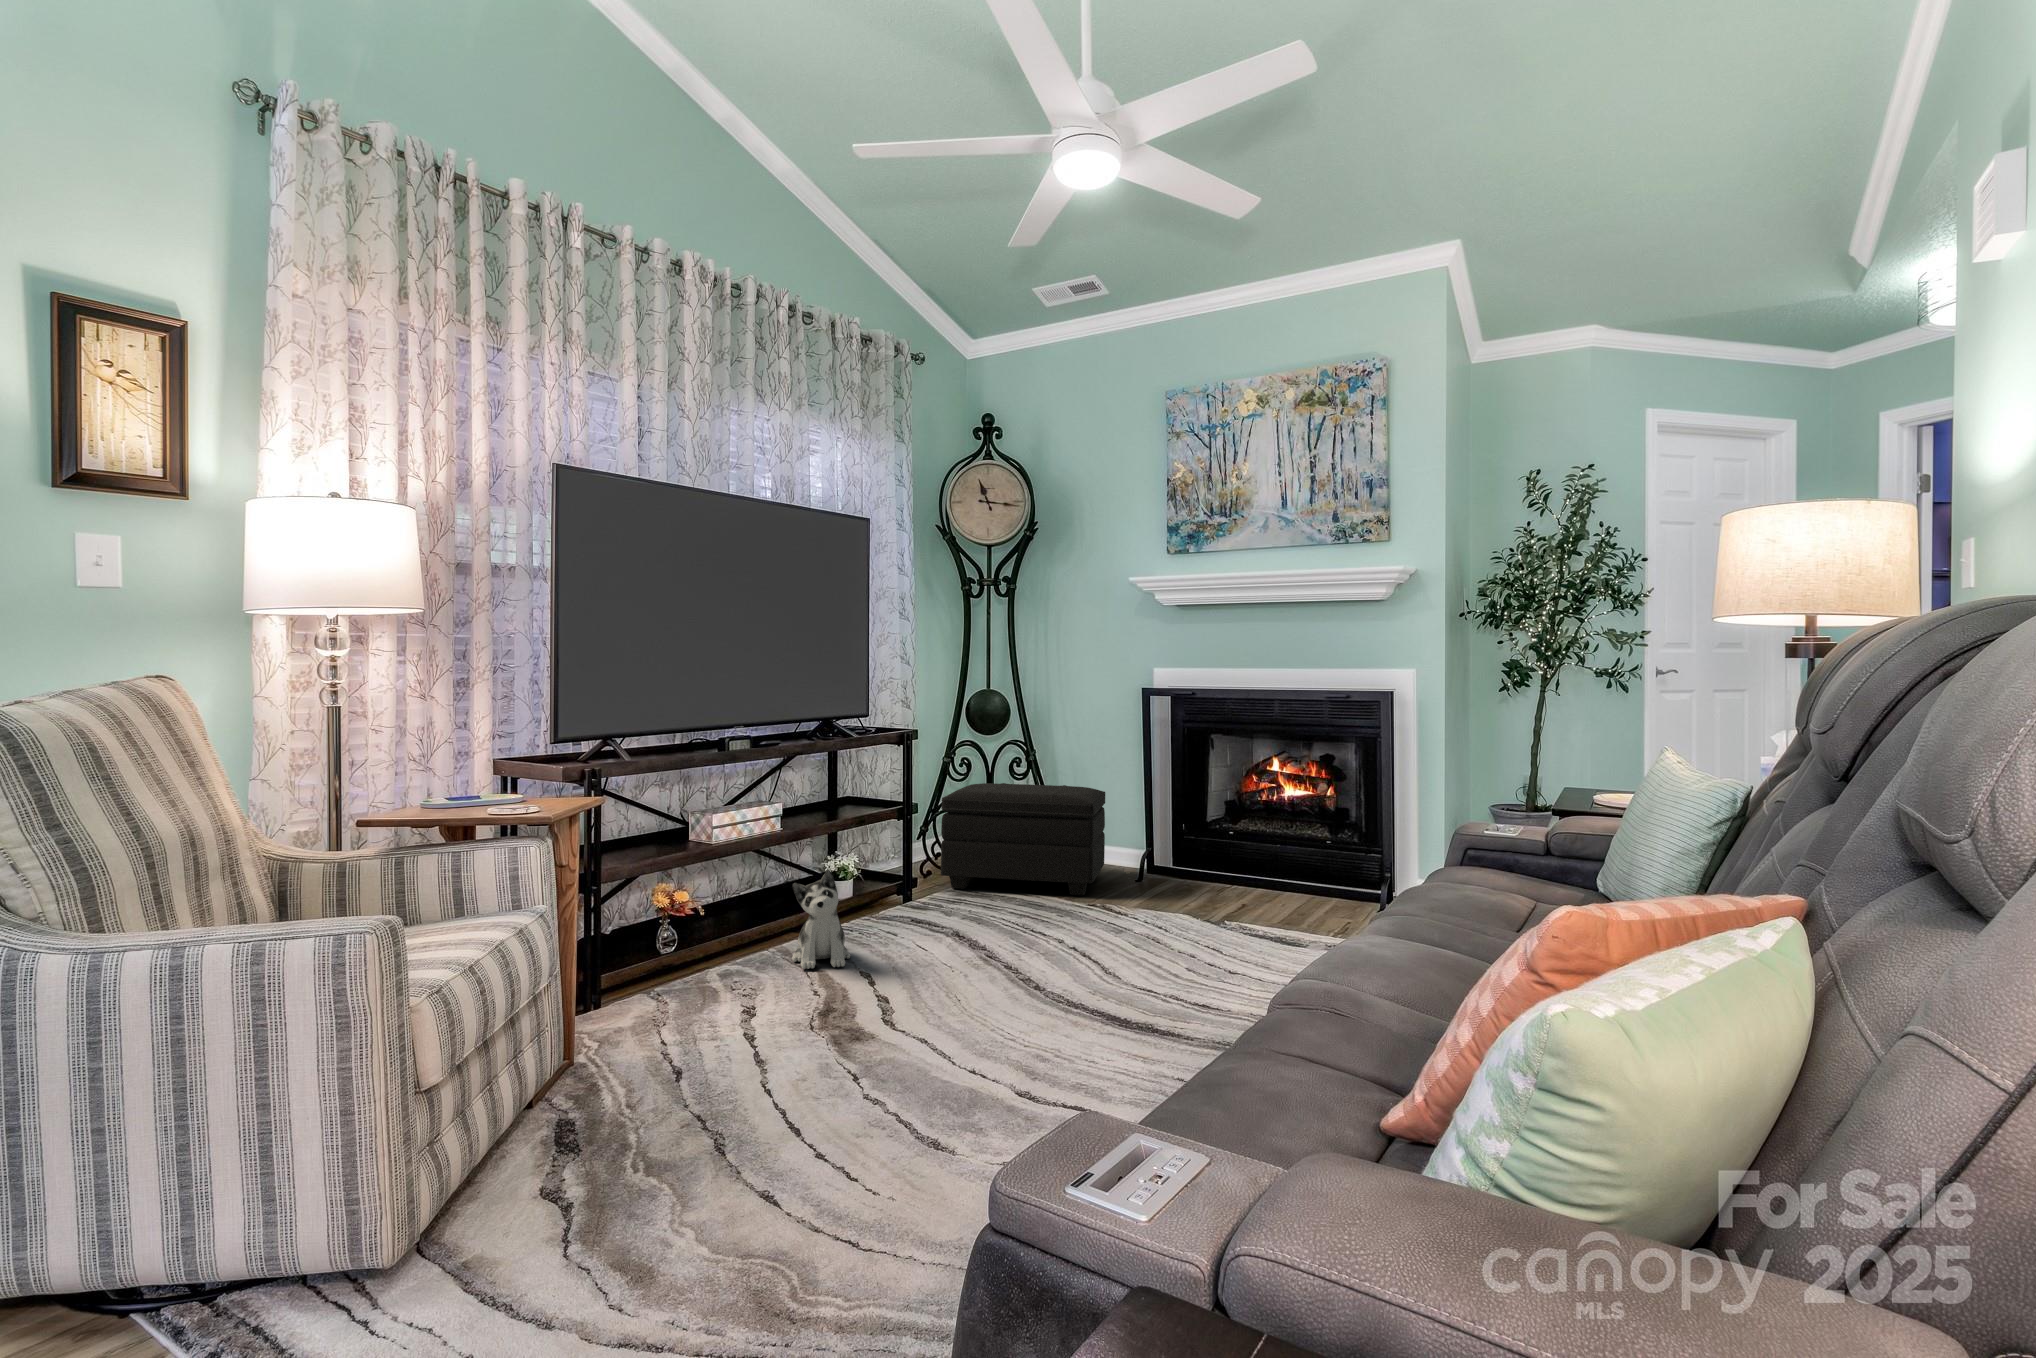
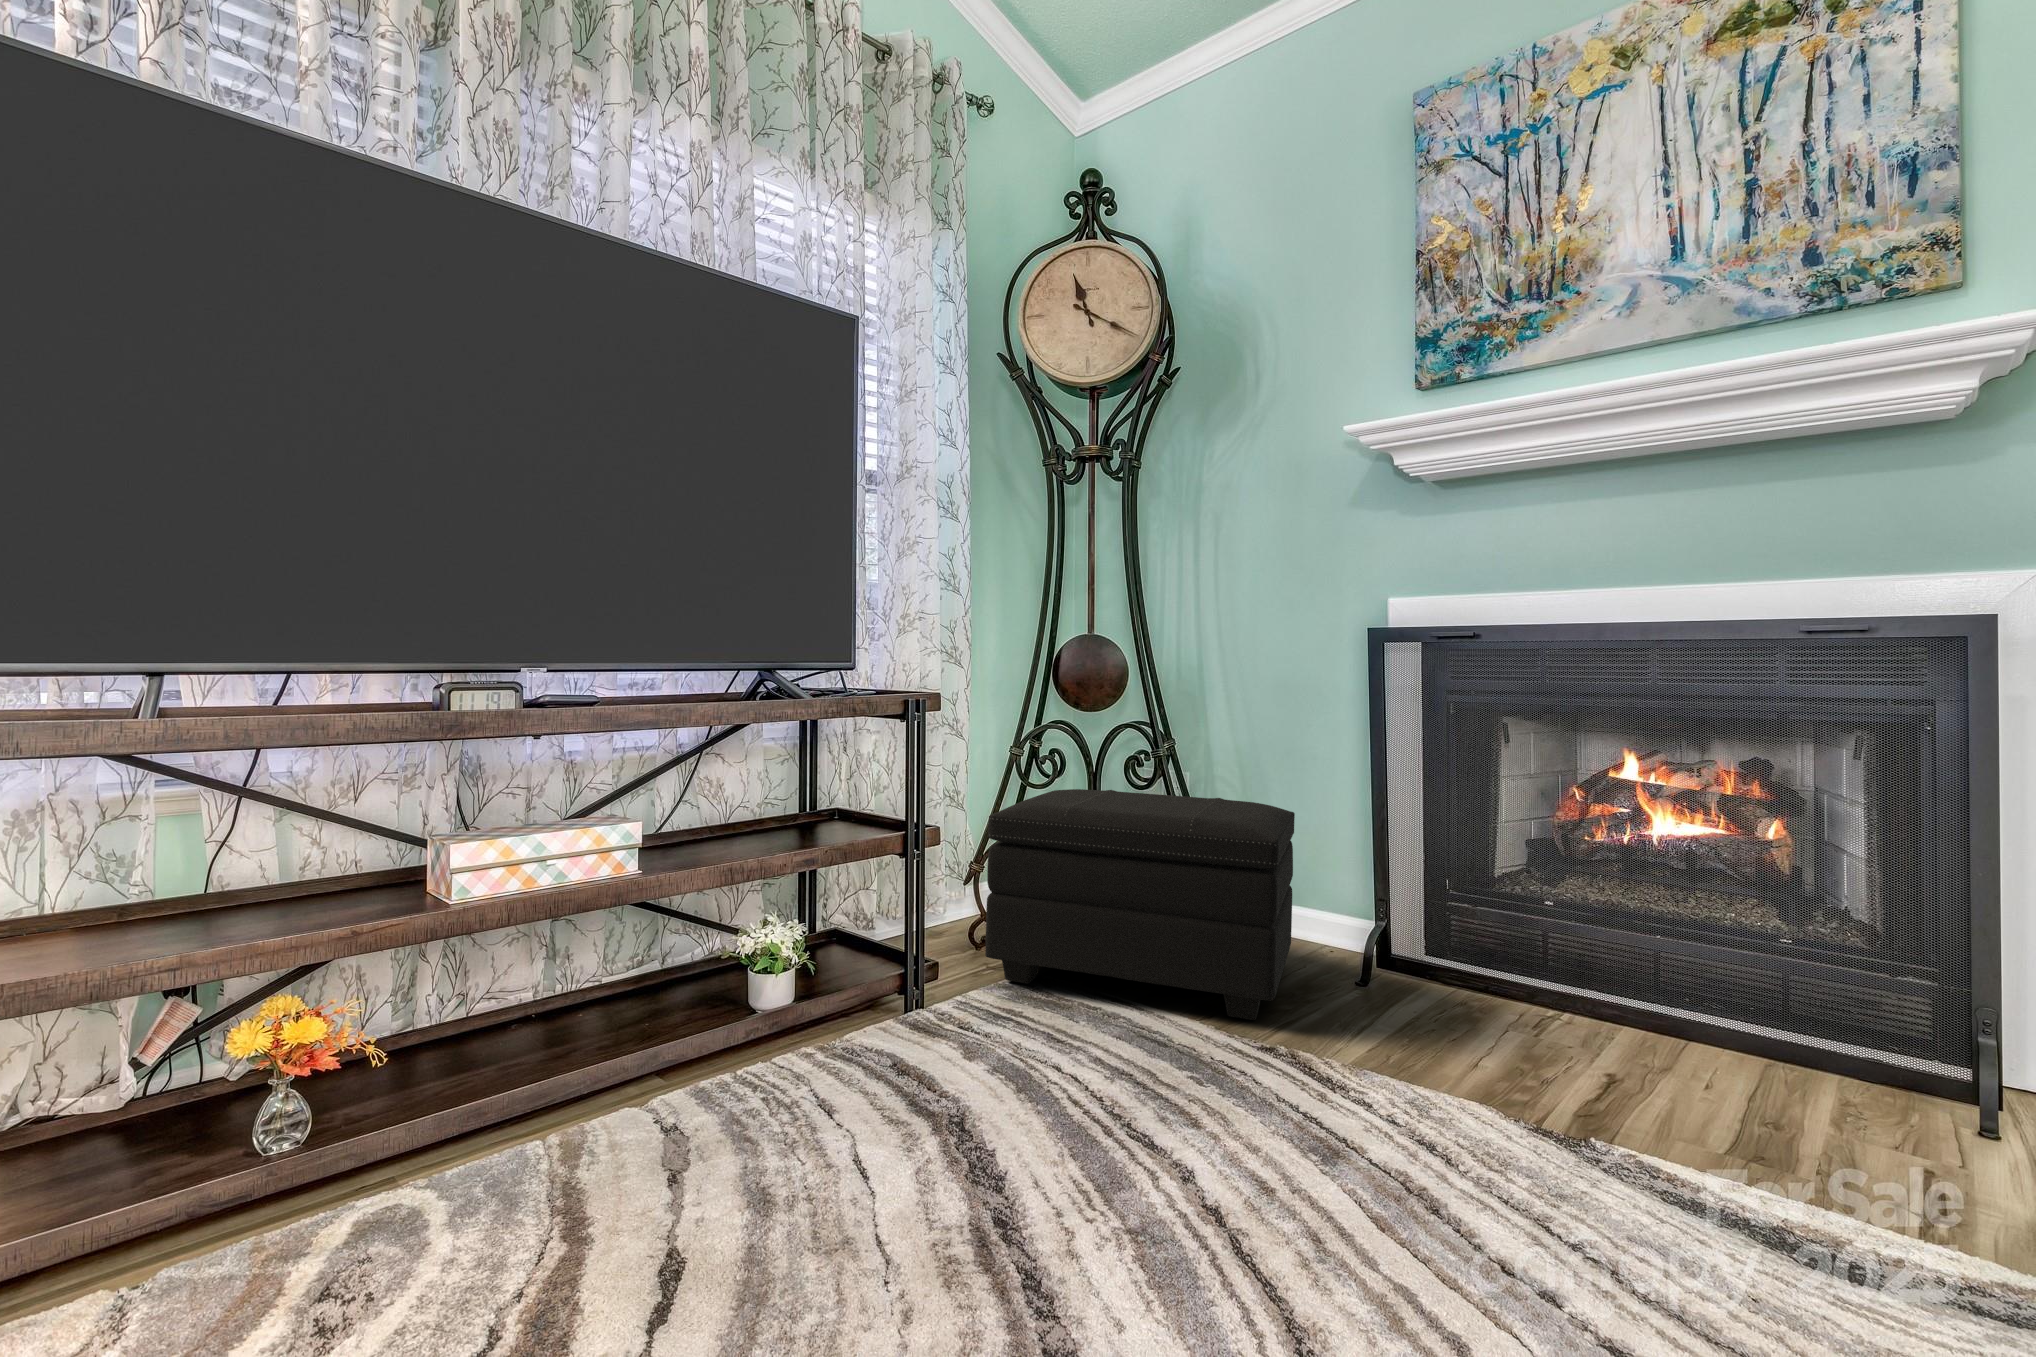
plush toy: present [792,870,851,969] -> none [504,1011,672,1282]

